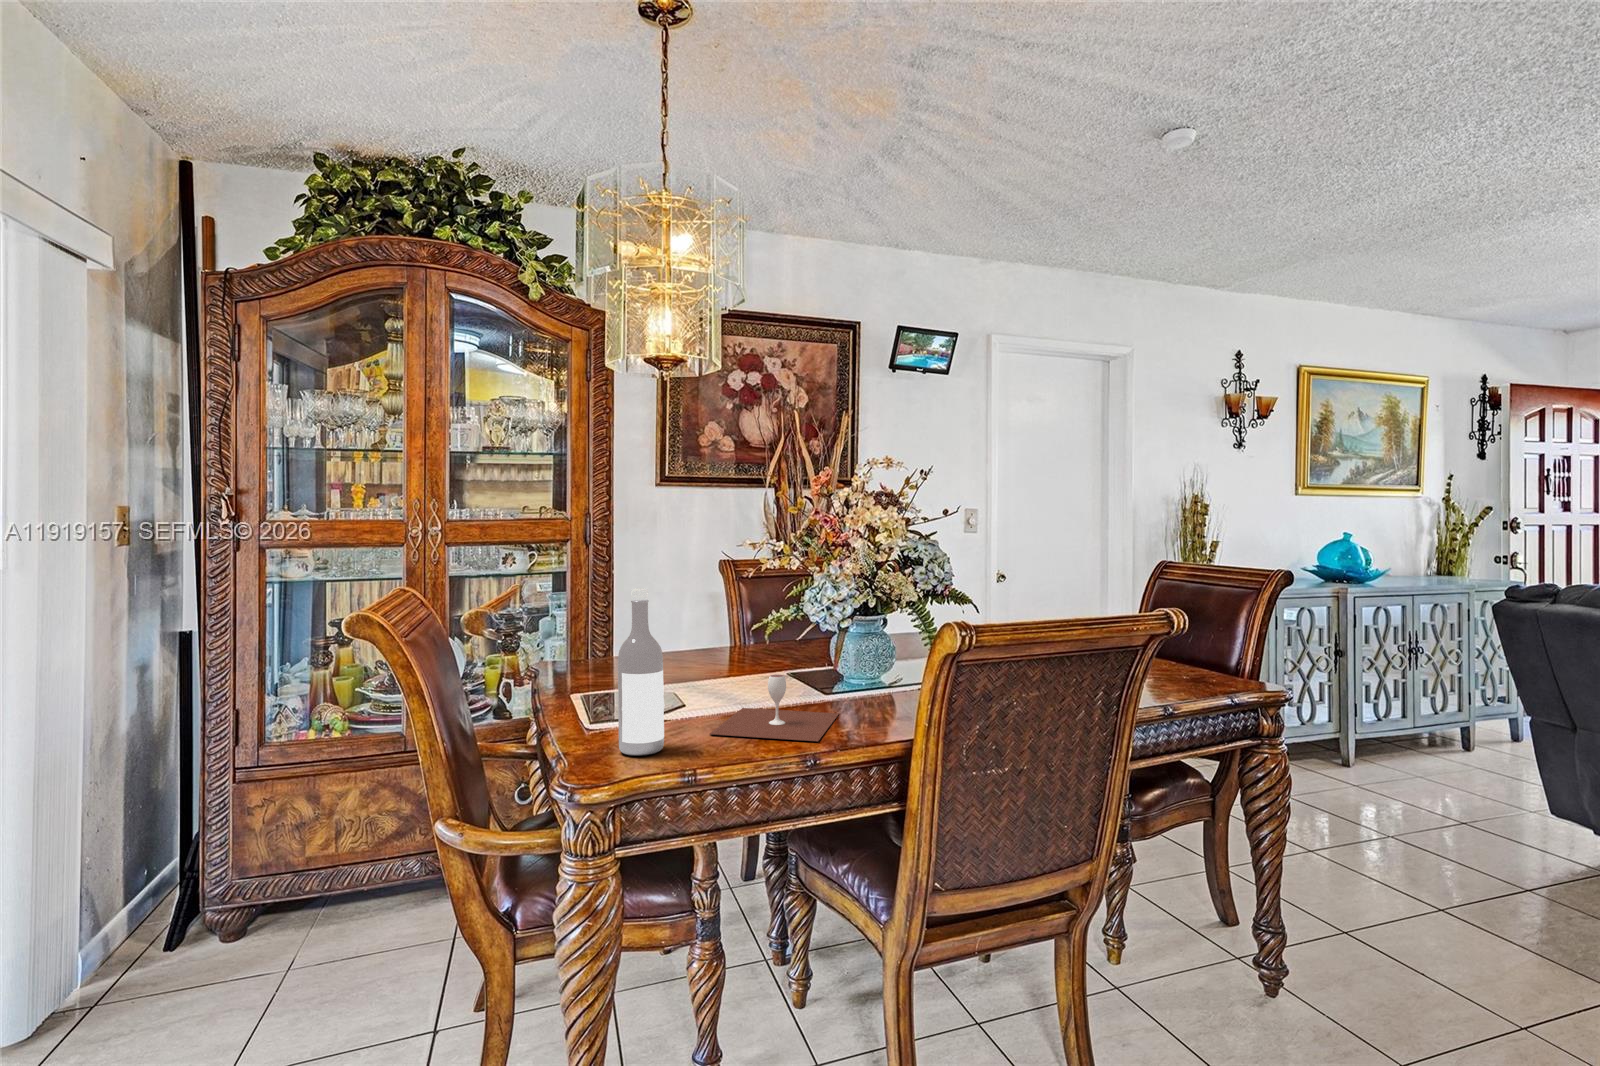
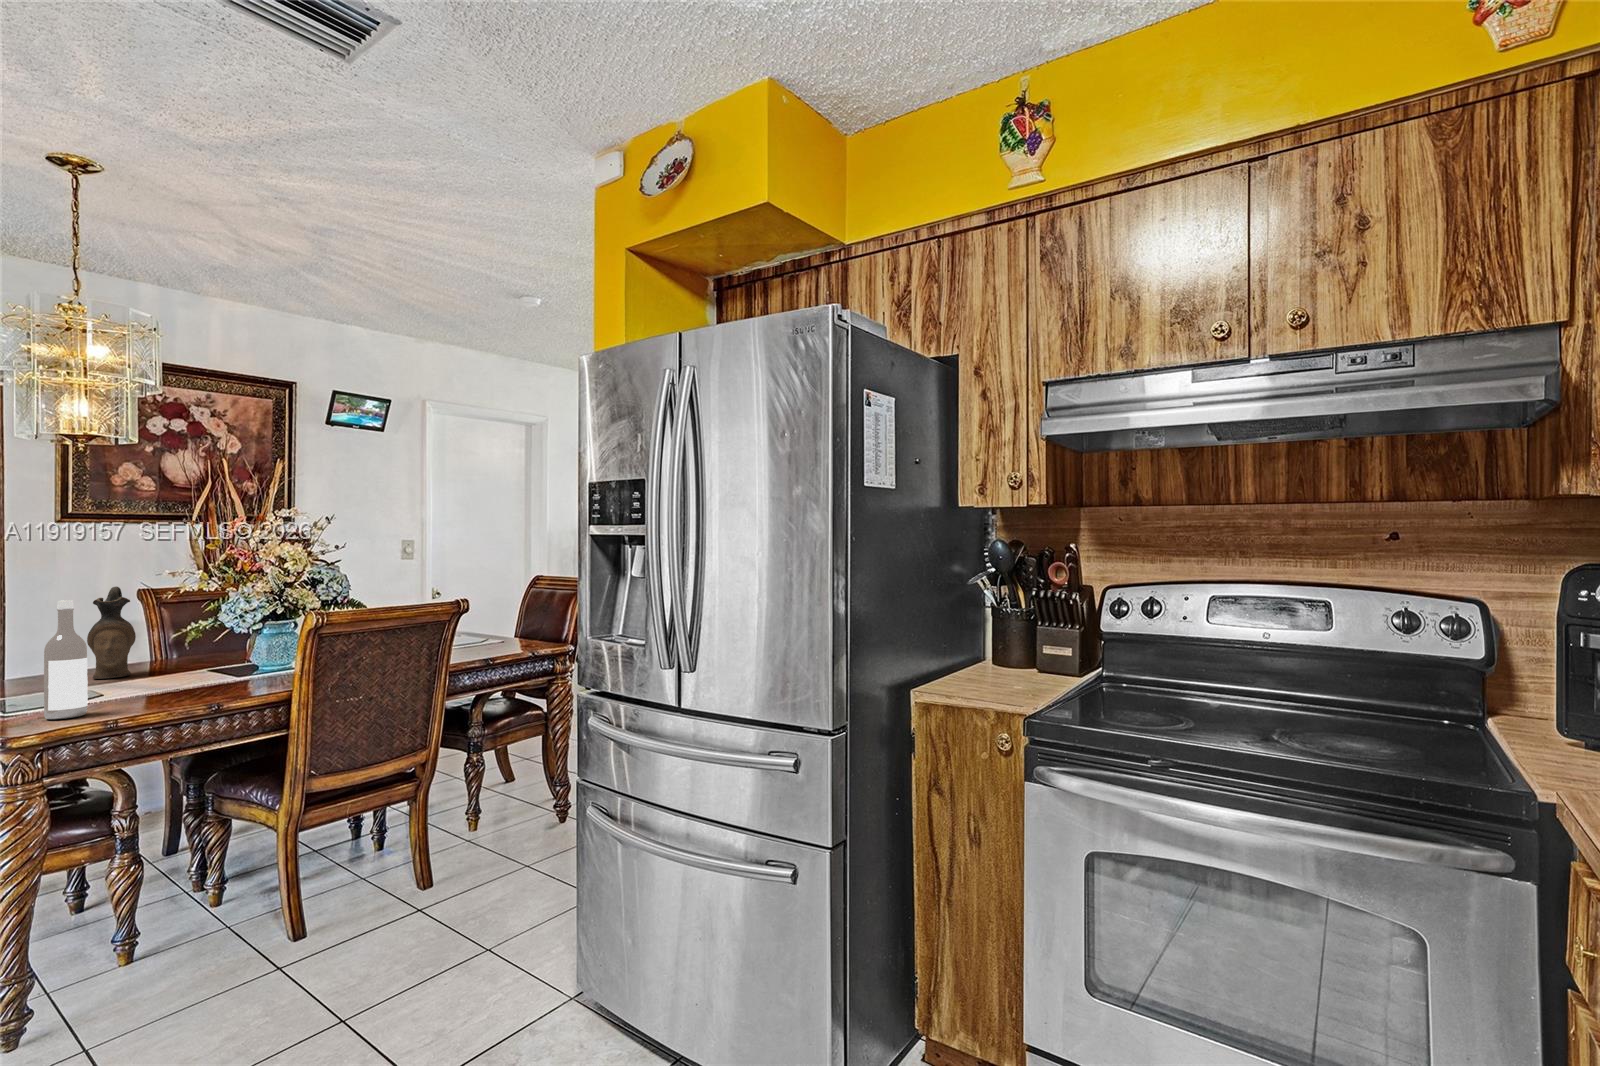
ceramic pitcher: none [672,561,717,673] -> present [87,586,136,679]
wine glass: present [710,674,839,741] -> none [129,660,246,704]

